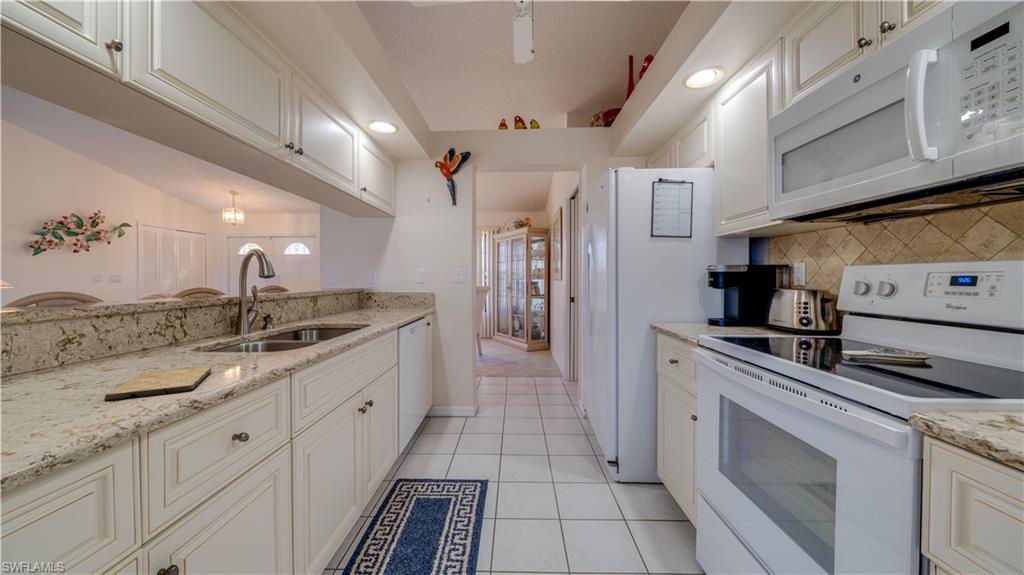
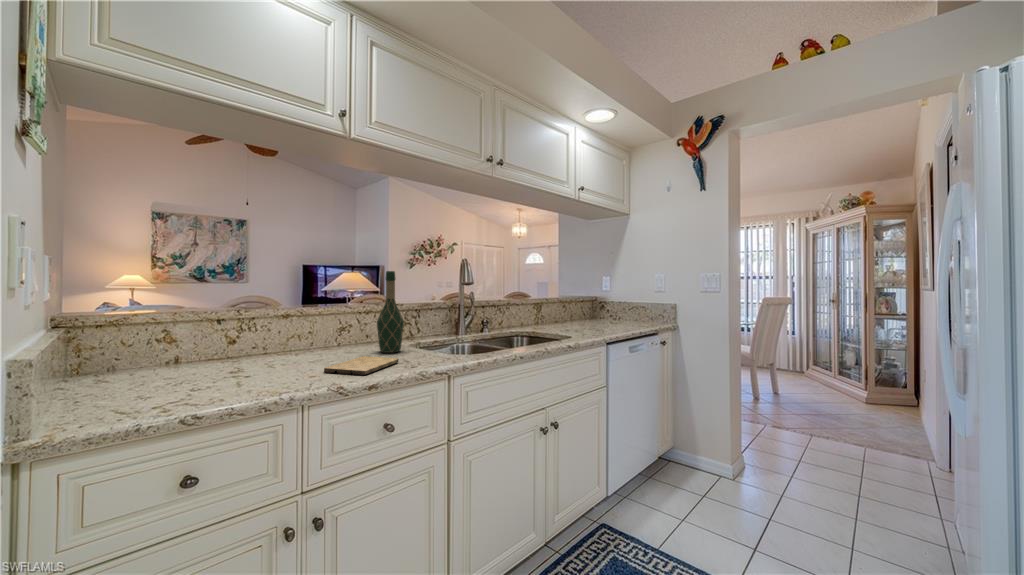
wine bottle: none [140,261,188,366] -> present [377,271,404,353]

